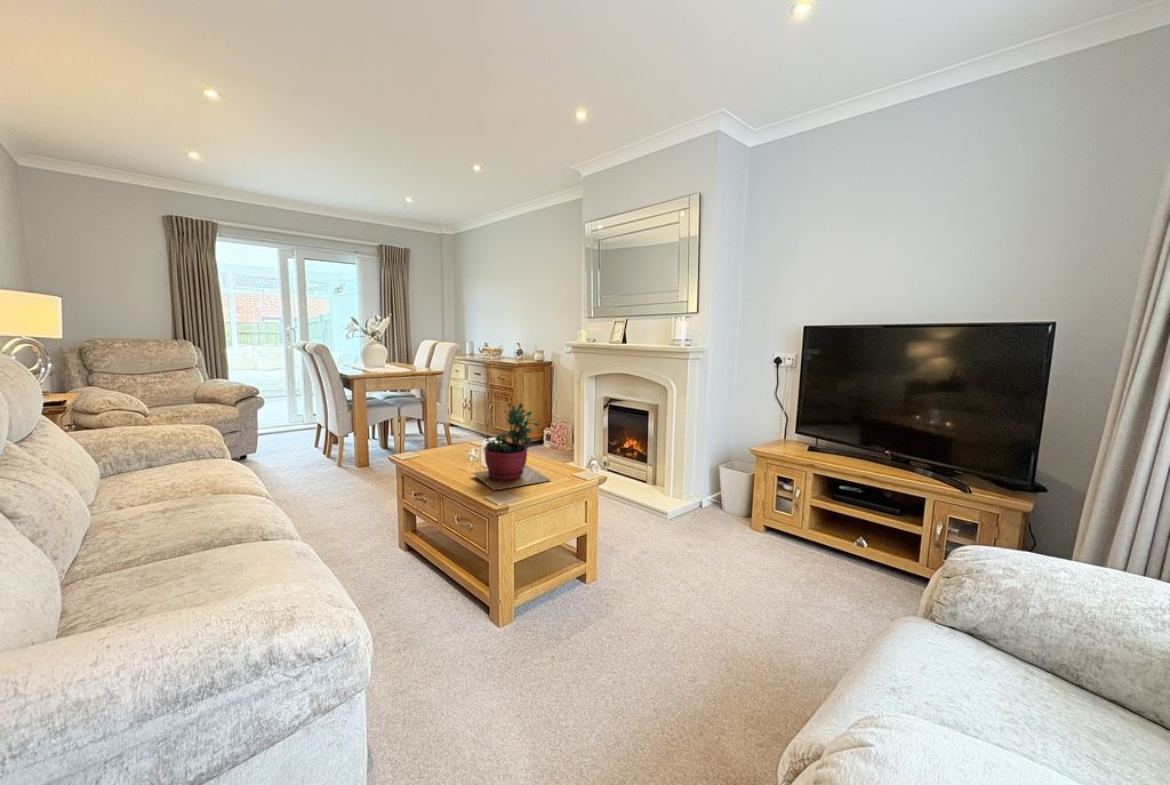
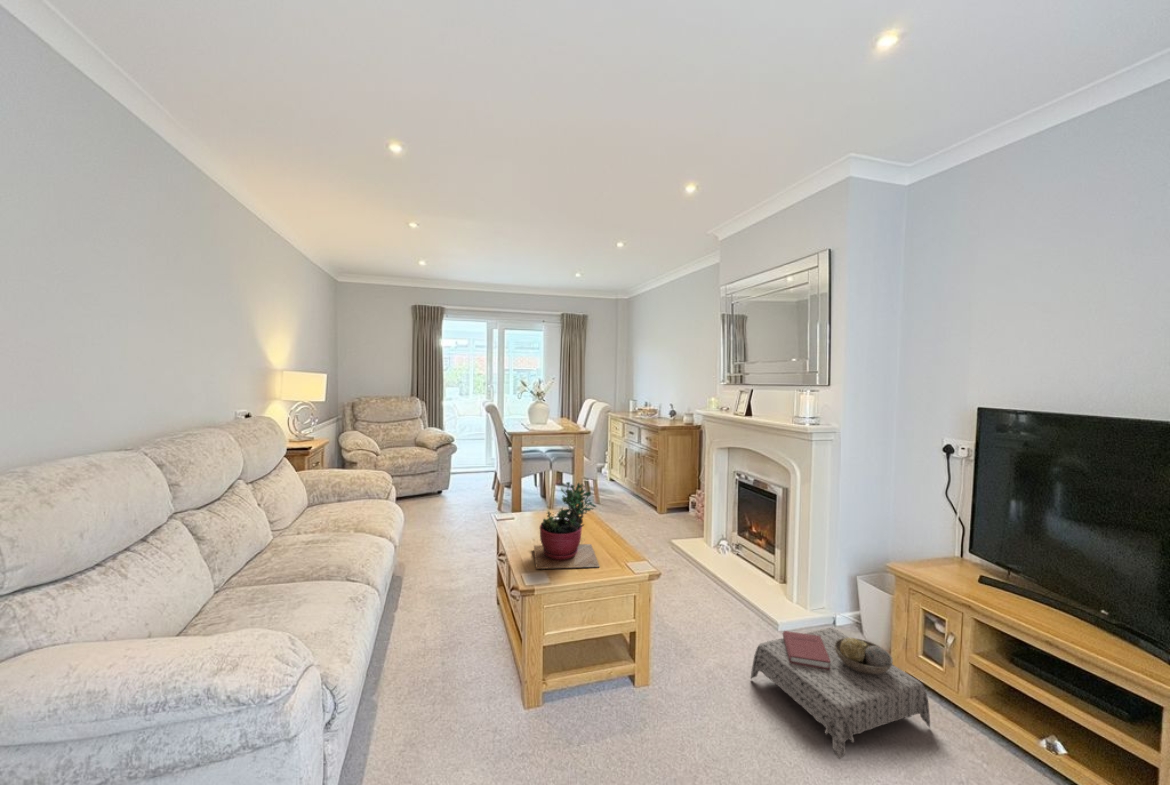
ottoman: none [669,503,791,588] -> present [751,628,930,759]

